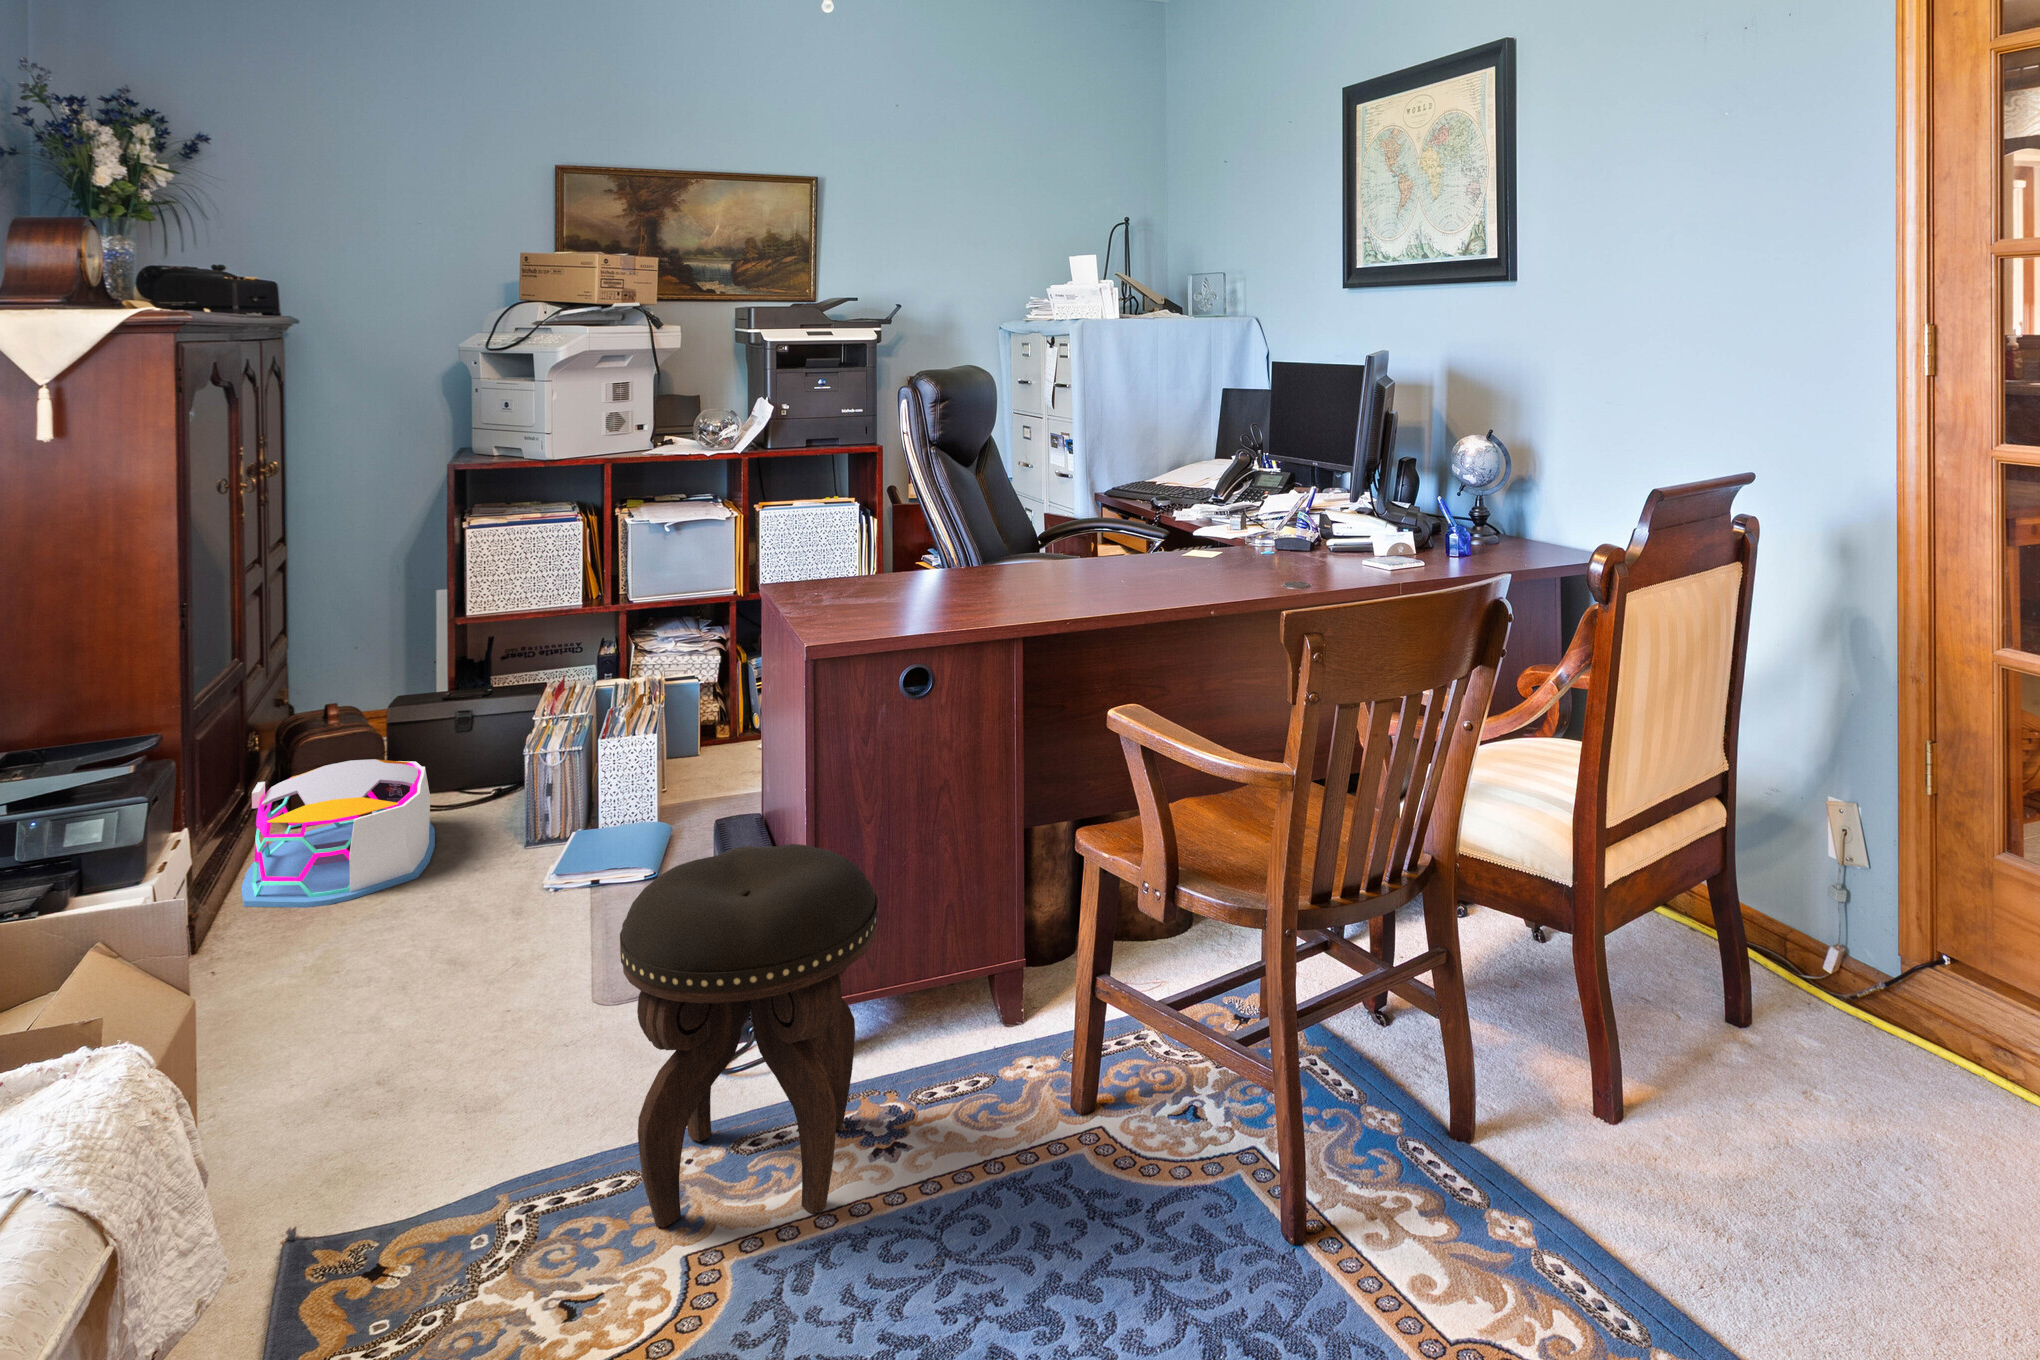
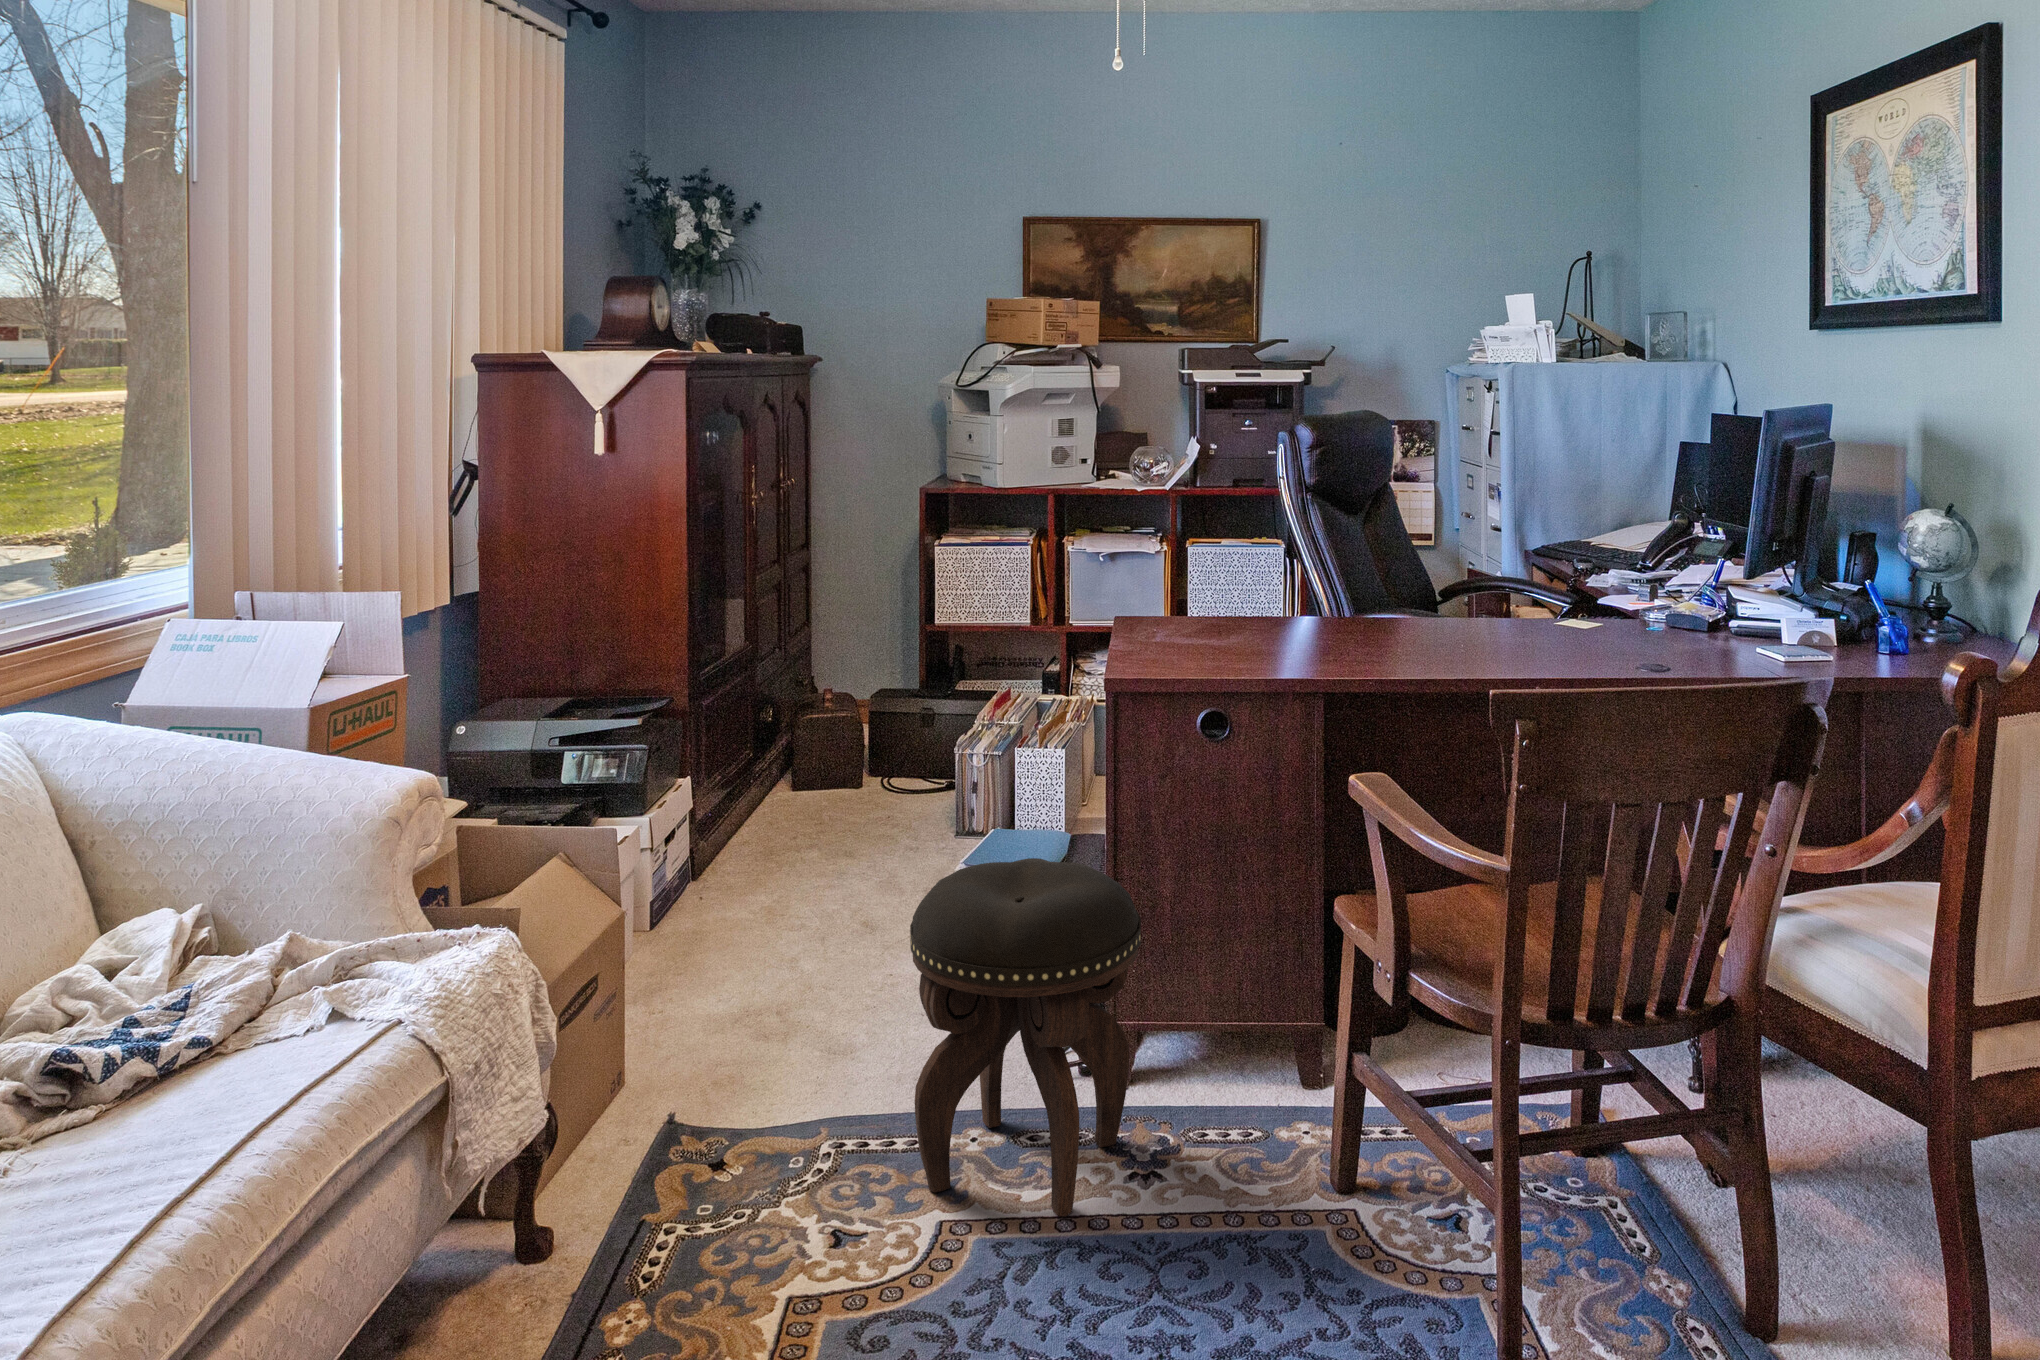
storage bin: present [241,759,435,908] -> none [732,743,886,865]

